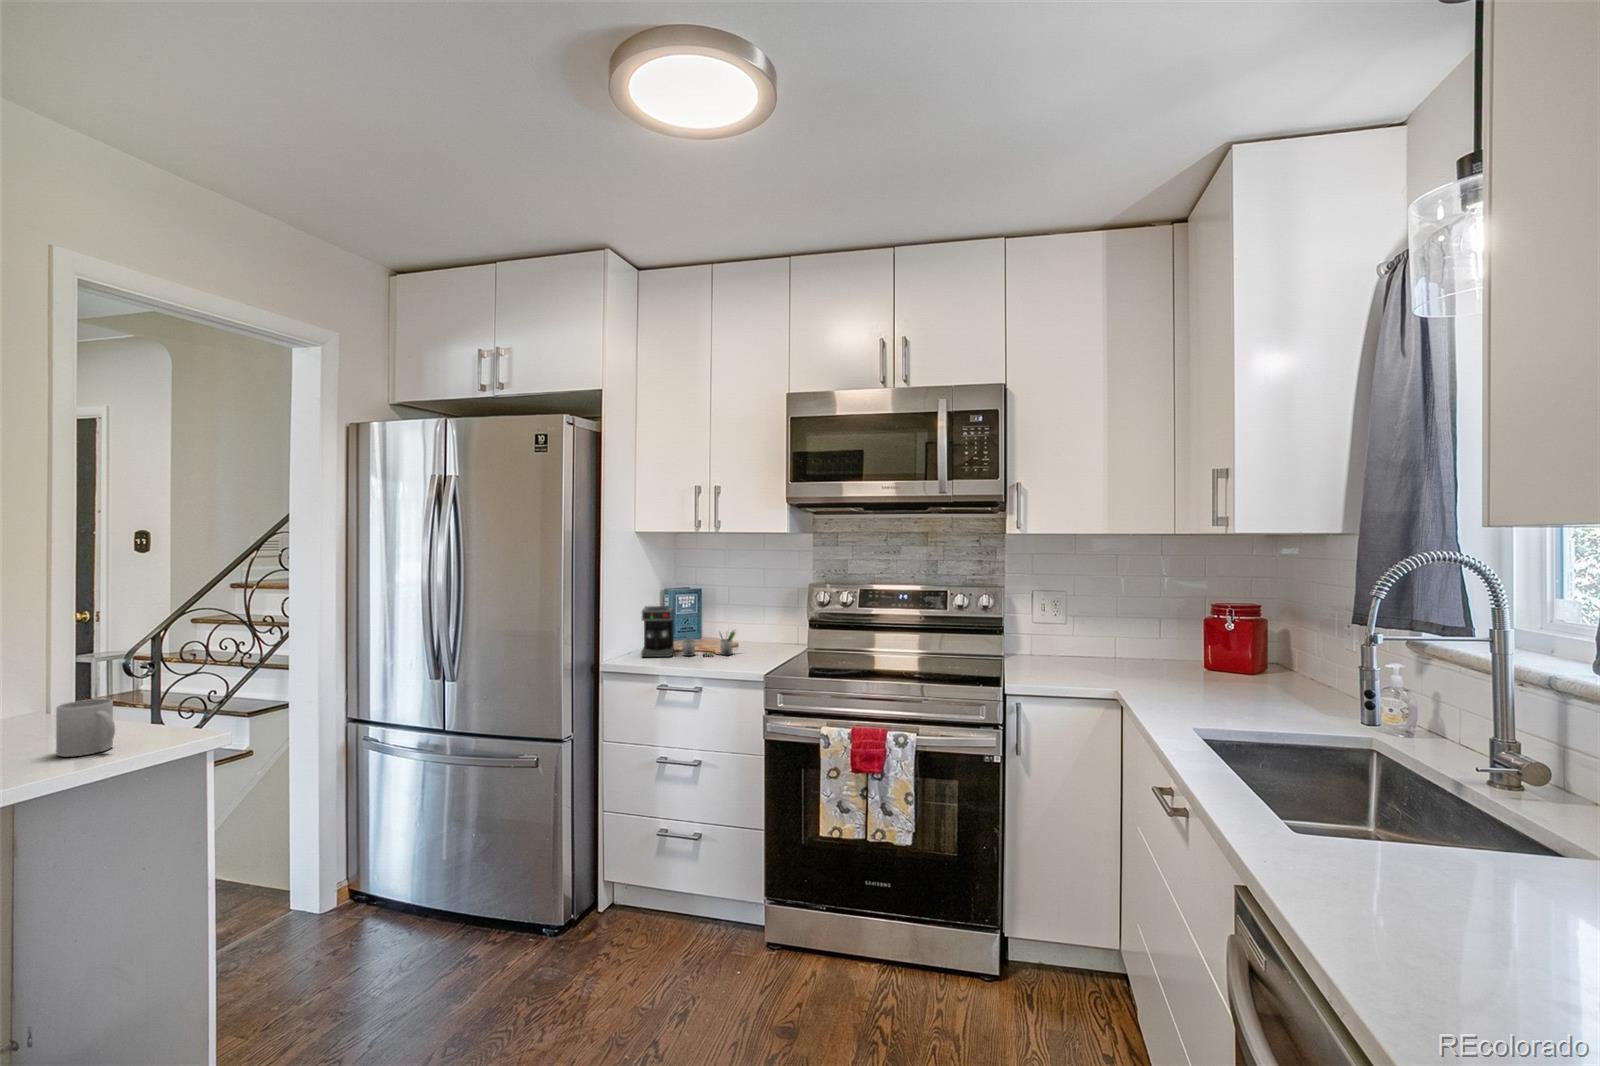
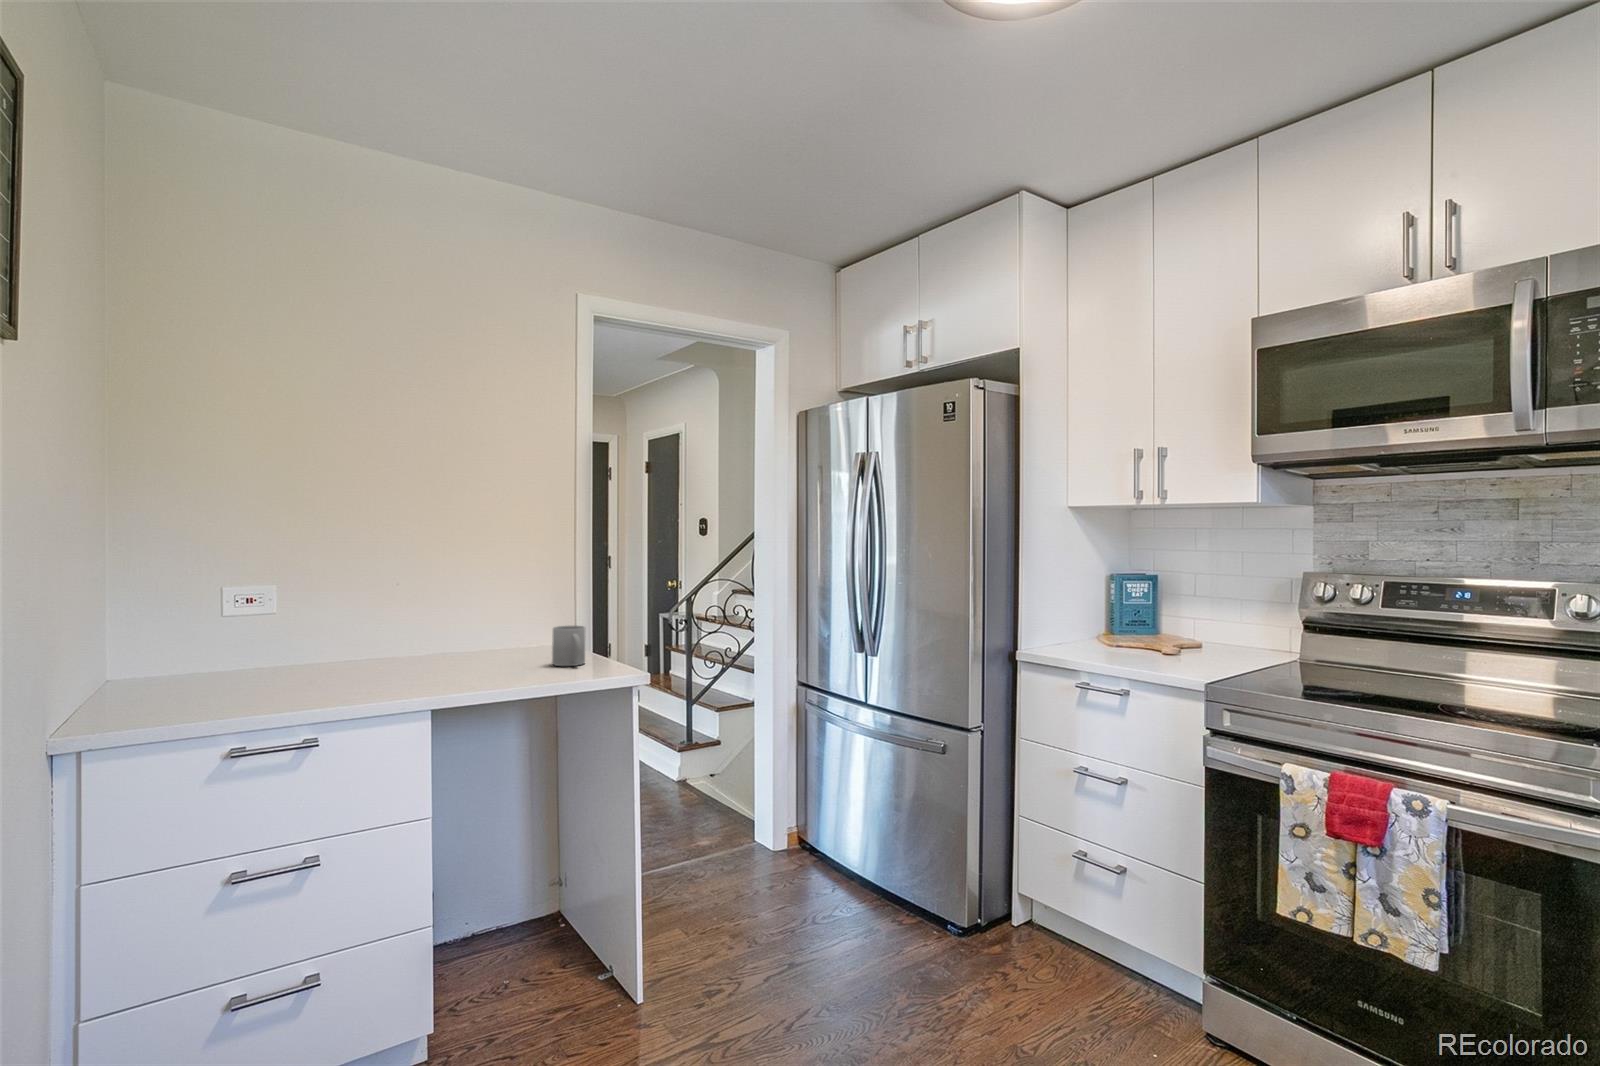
coffee maker: present [641,606,735,657] -> none [1063,593,1185,658]

